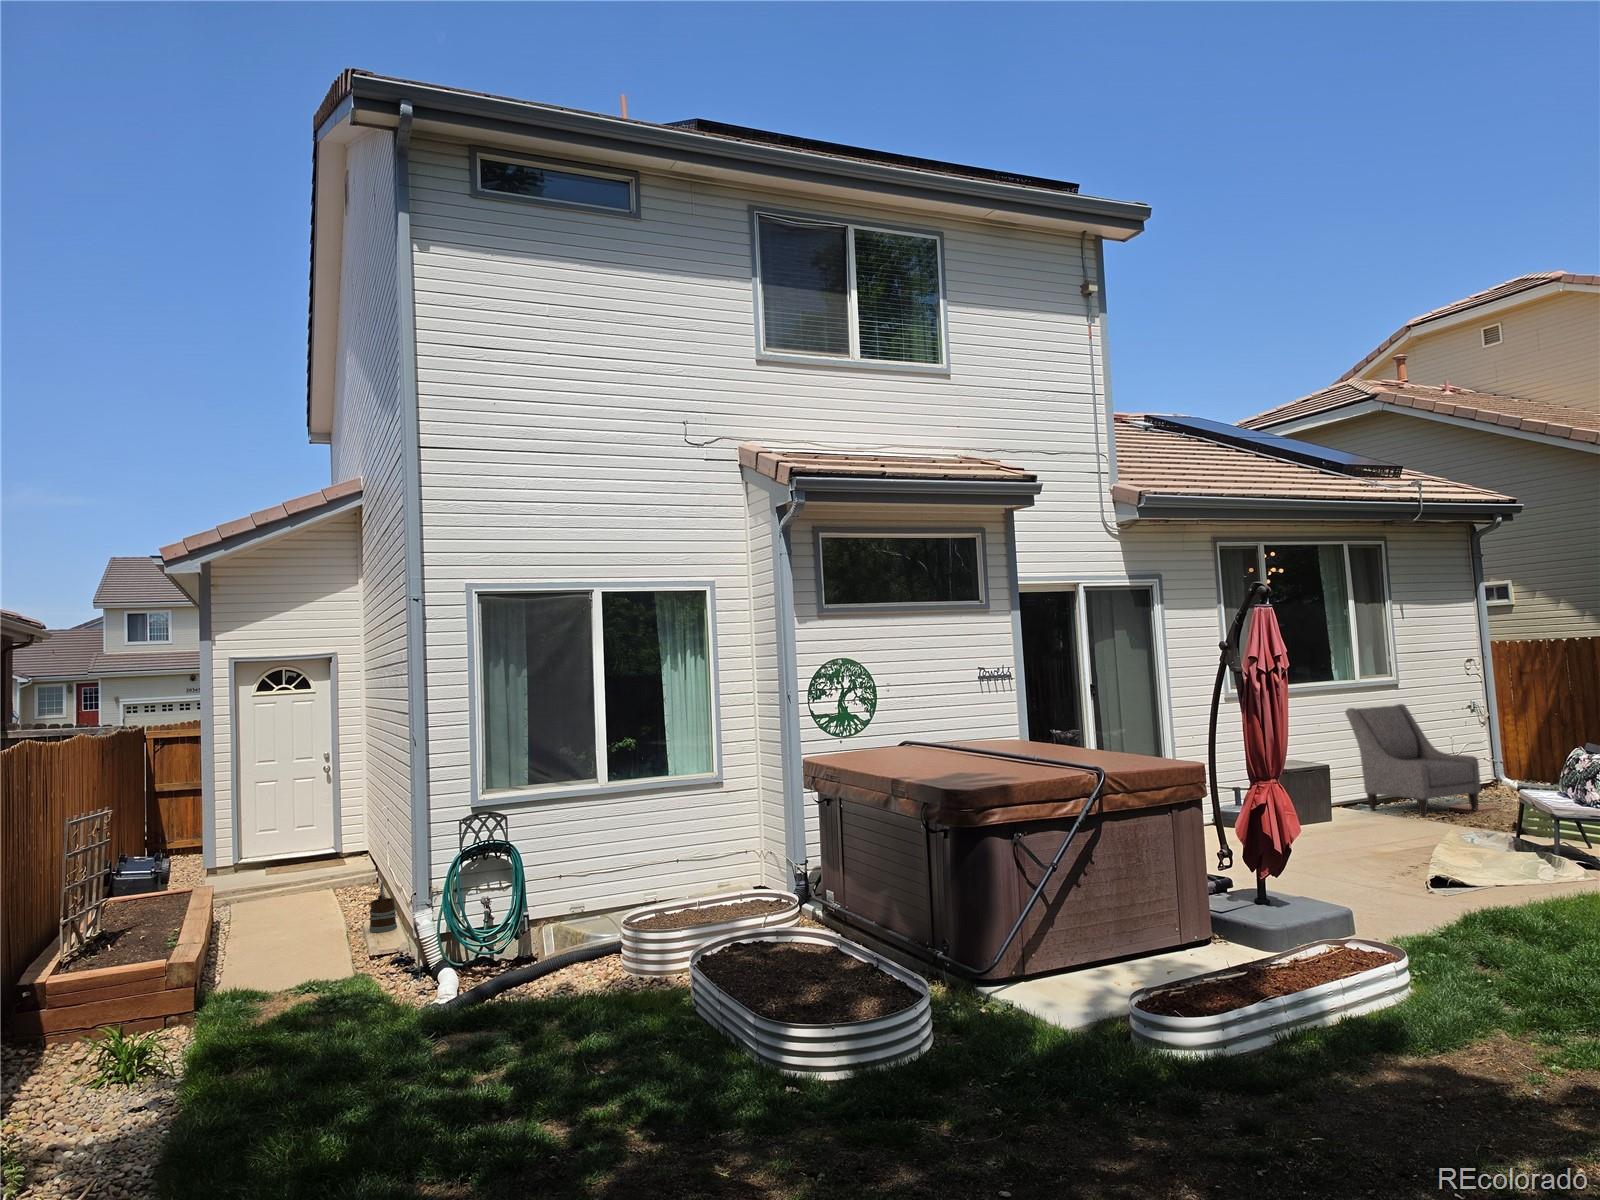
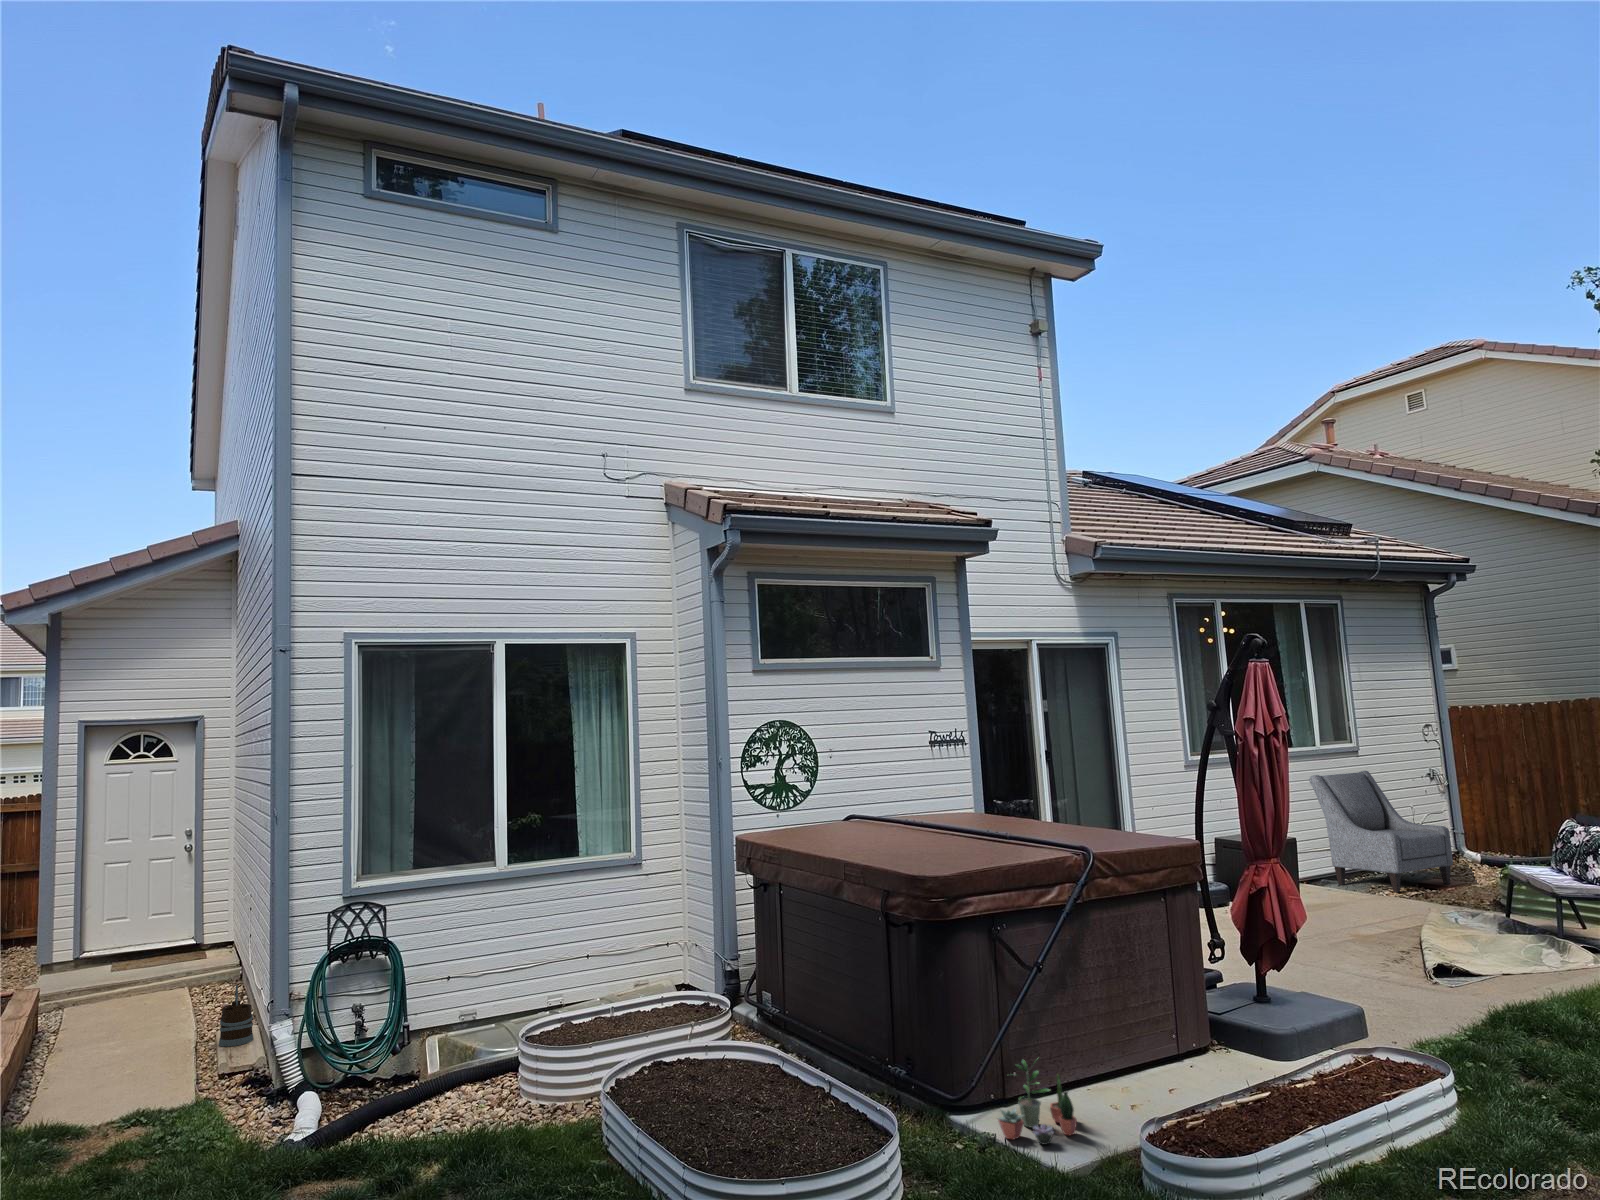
potted plant: none [1017,941,1085,1010] -> present [997,1060,1077,1145]

